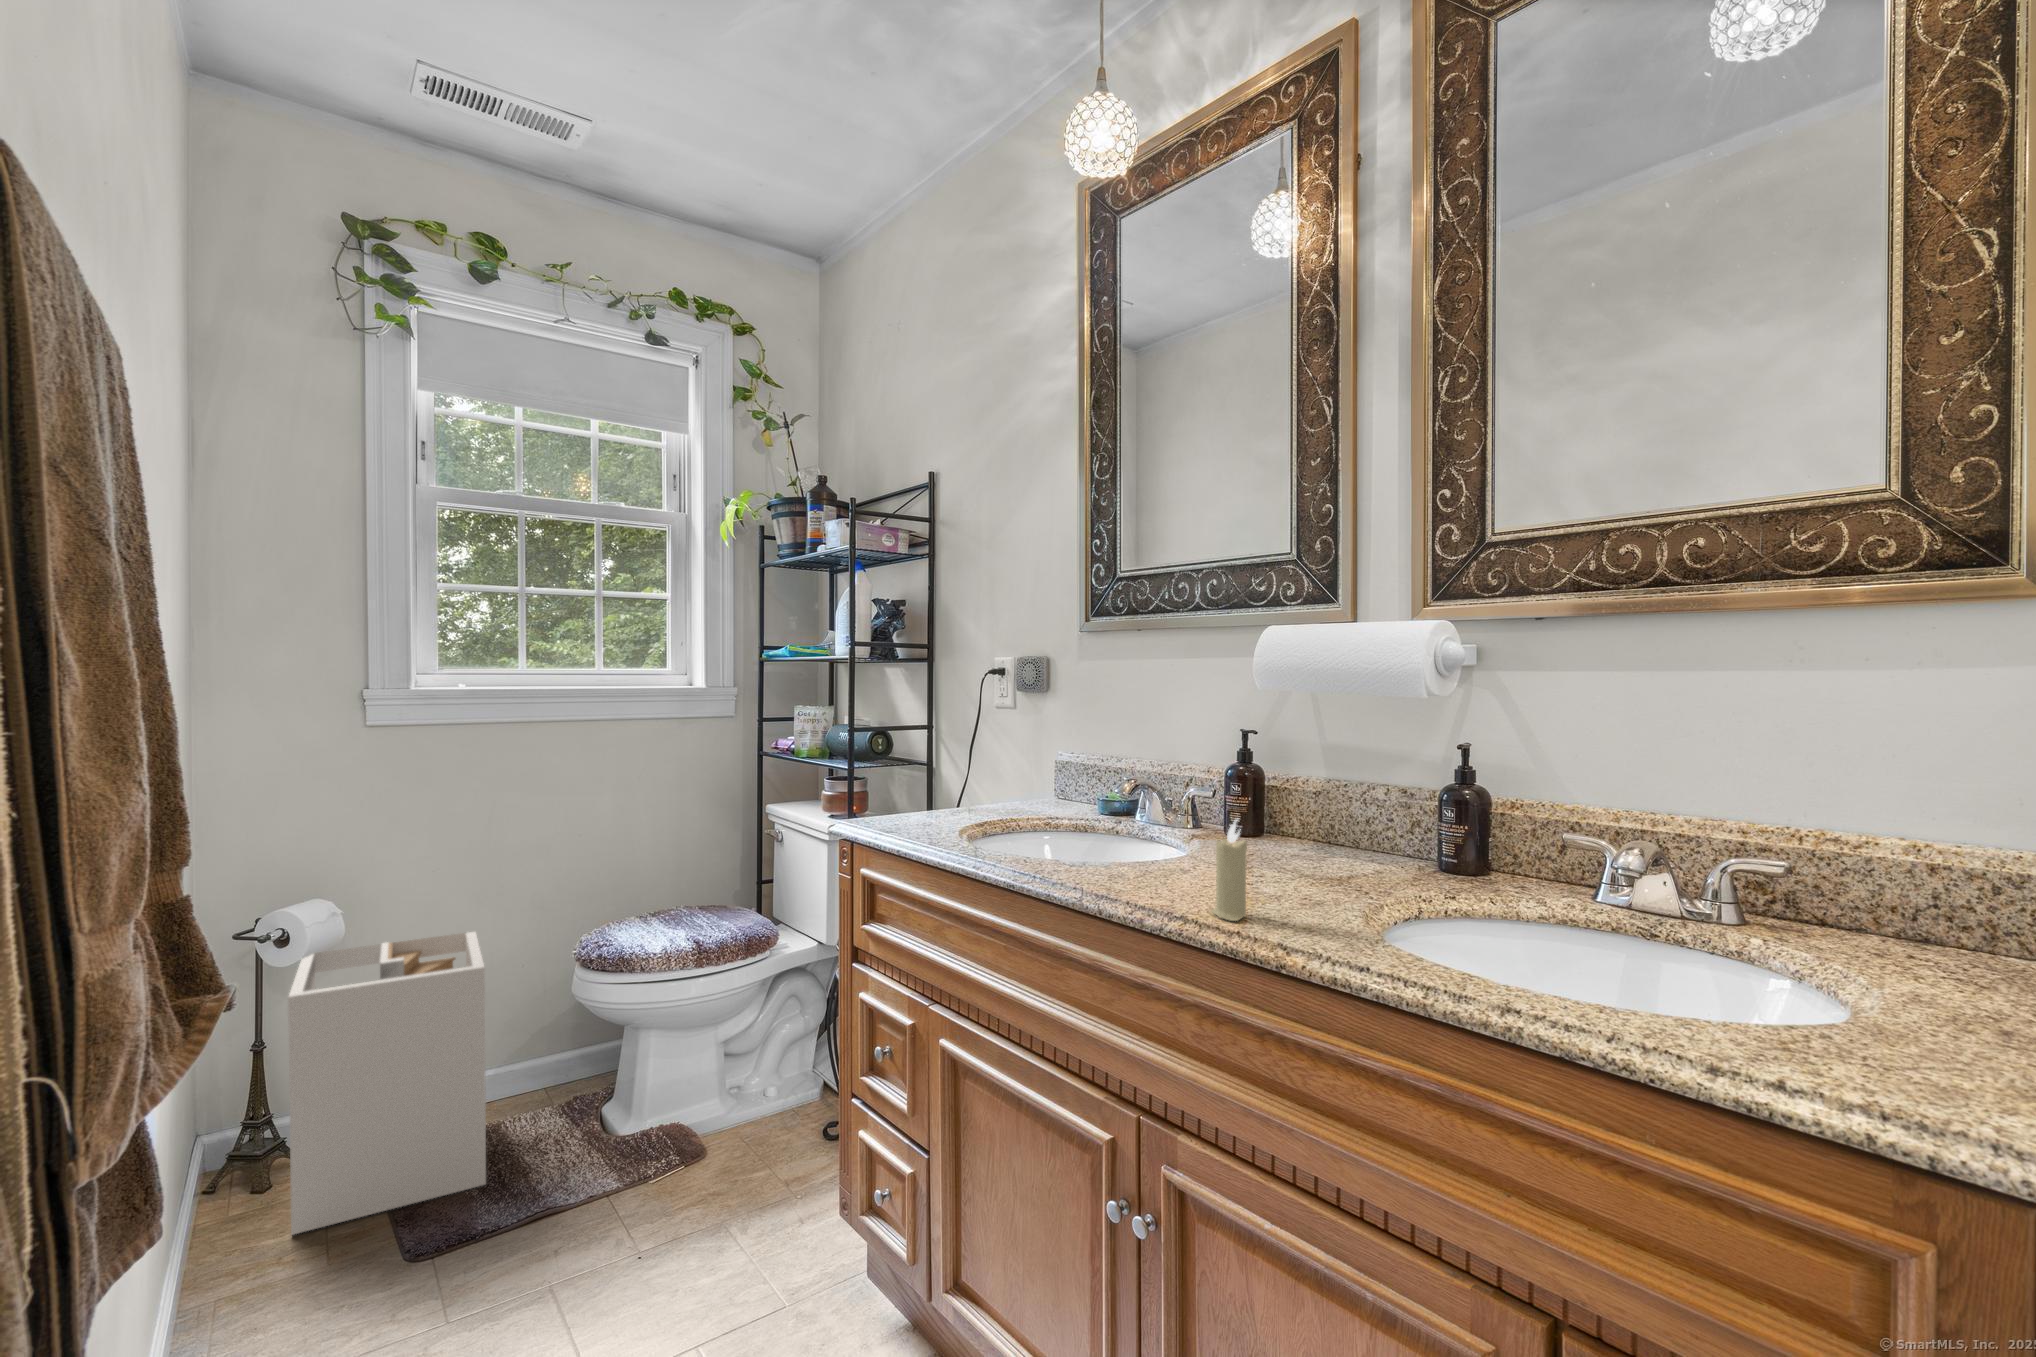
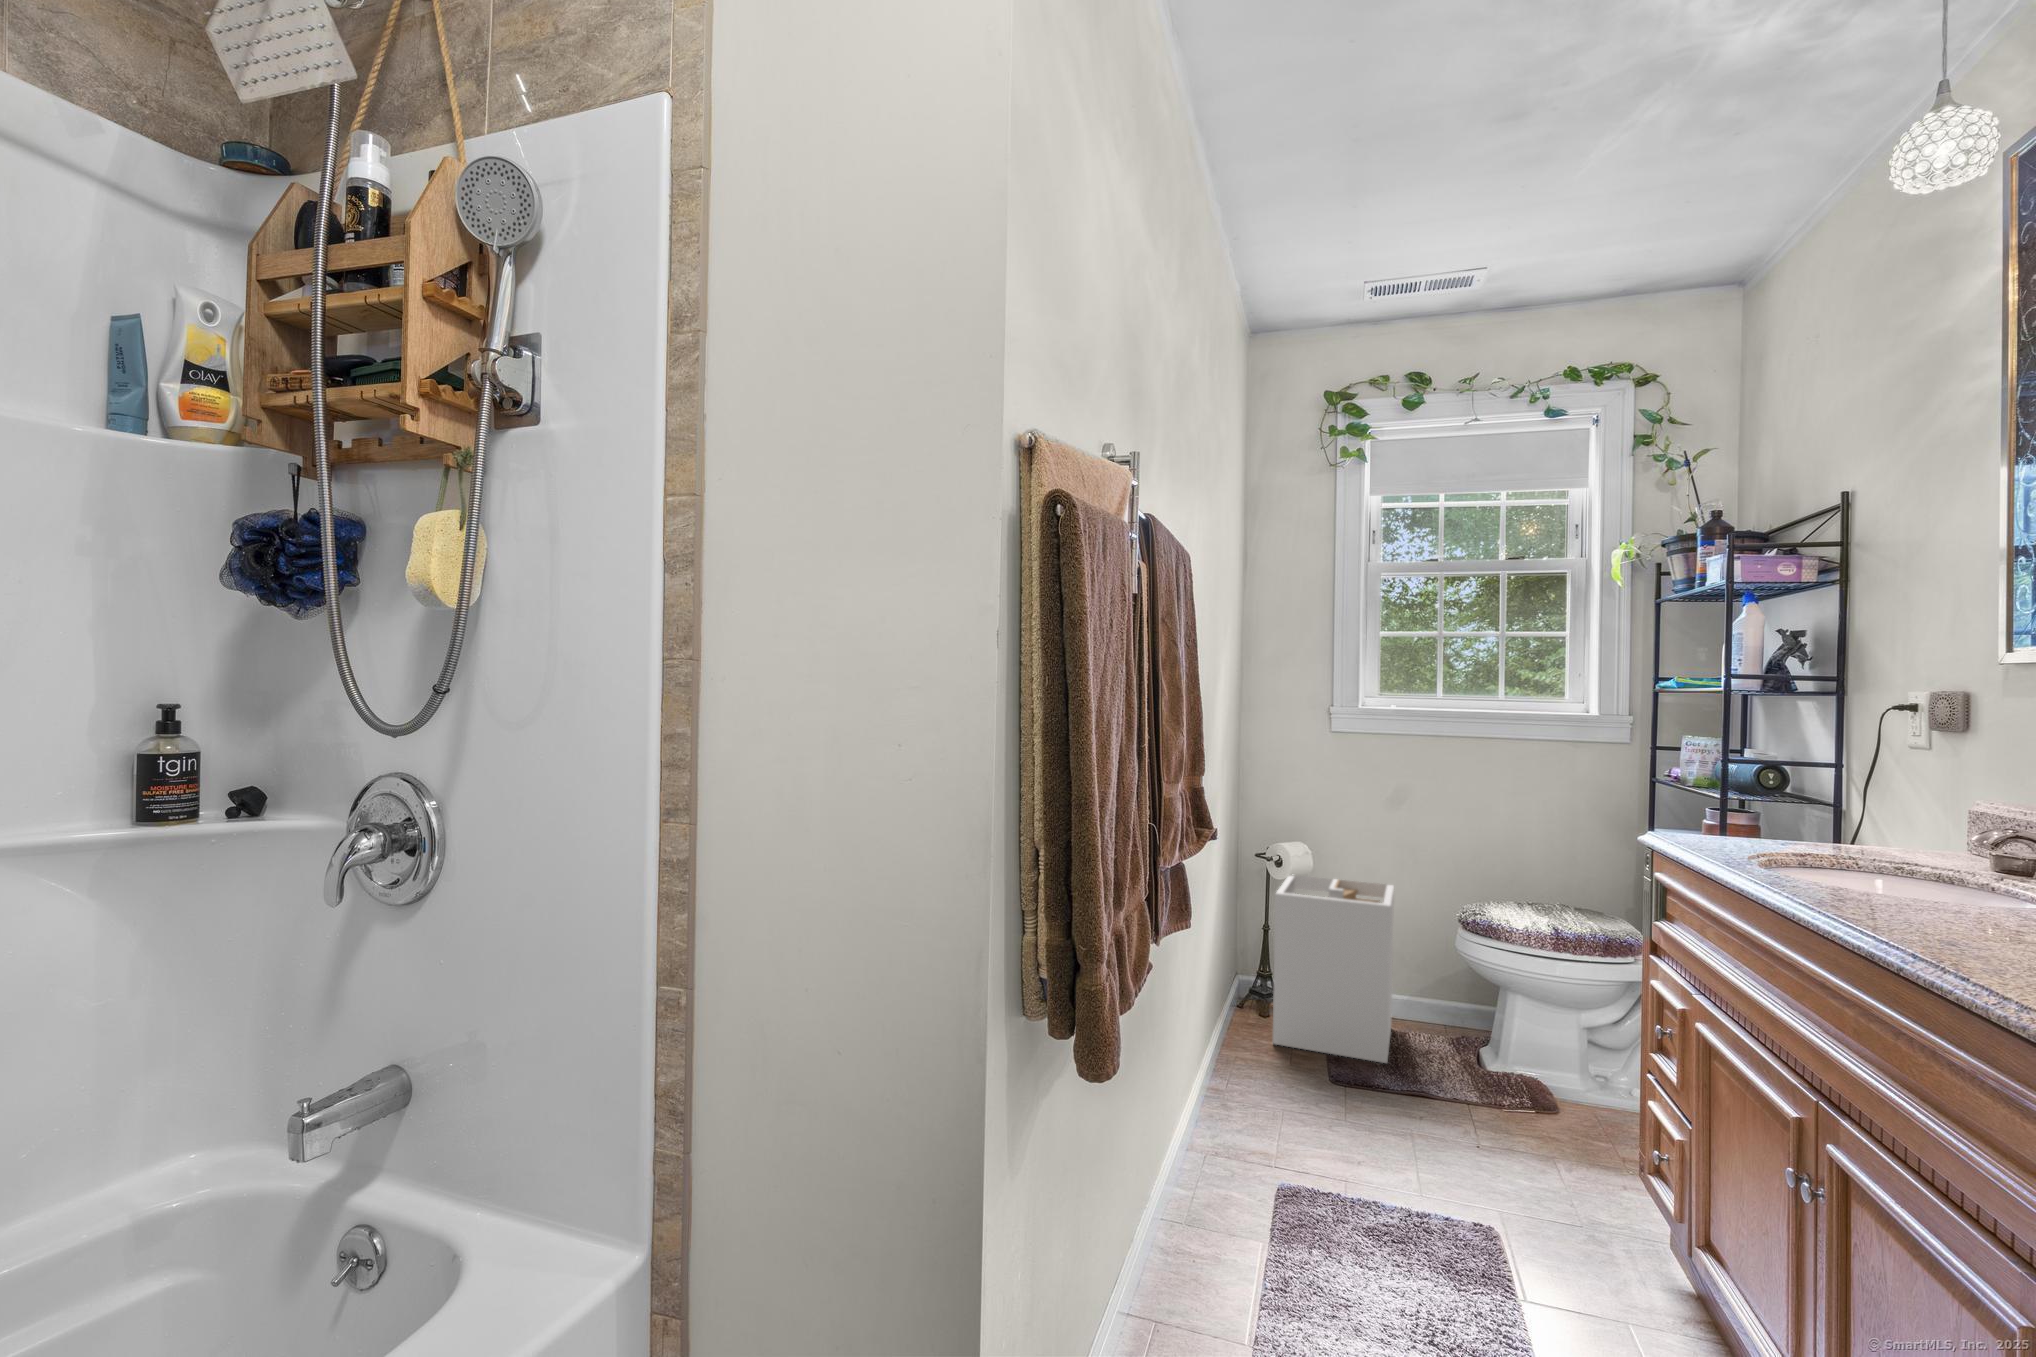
candle: present [1211,820,1247,921] -> none [1919,846,1965,942]

